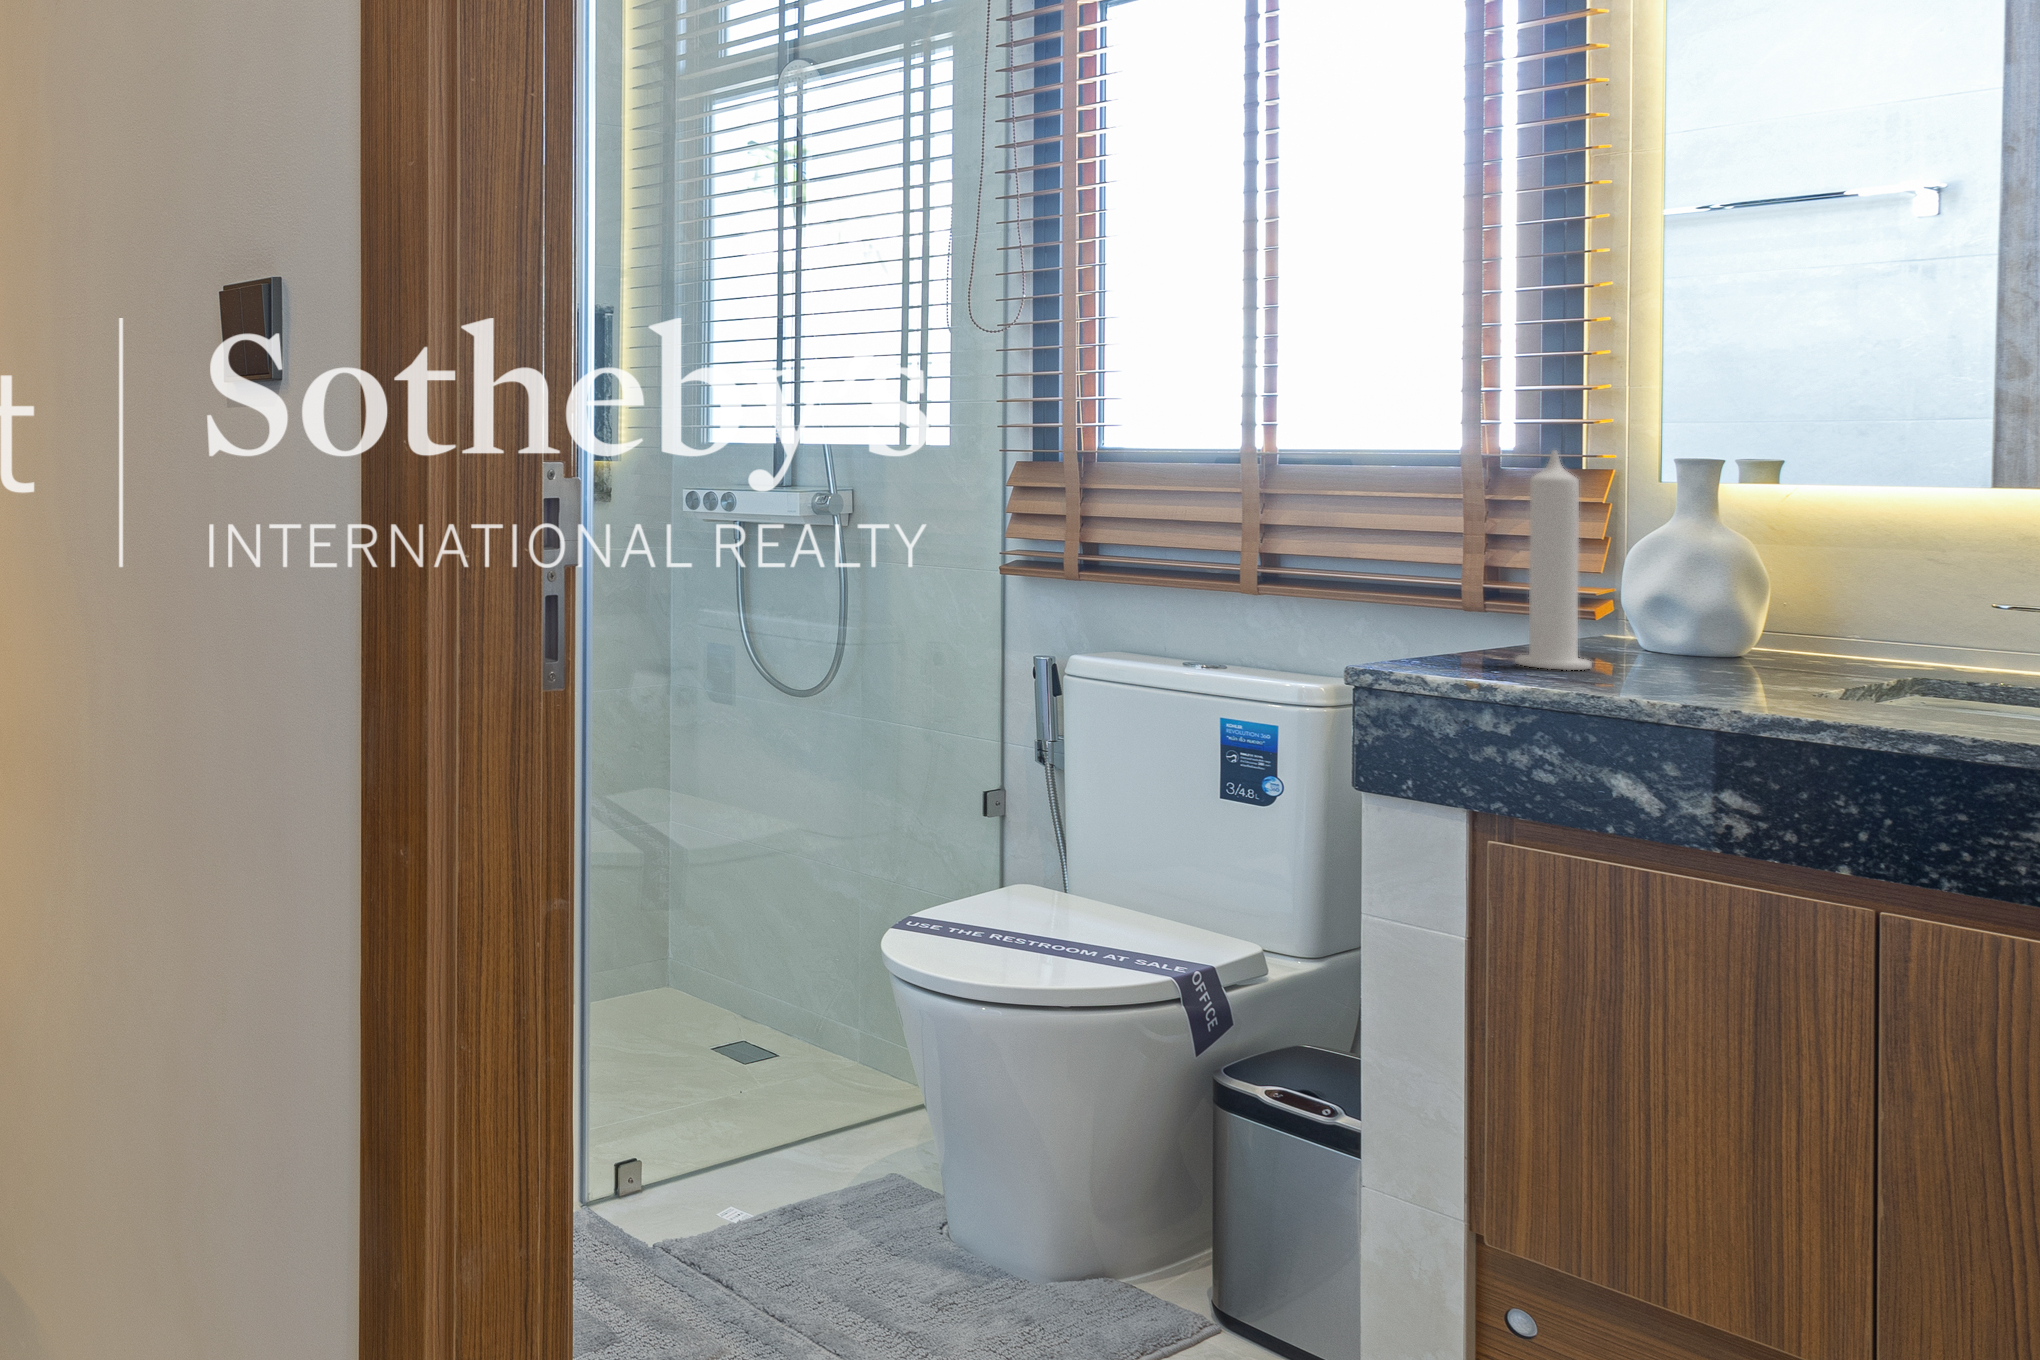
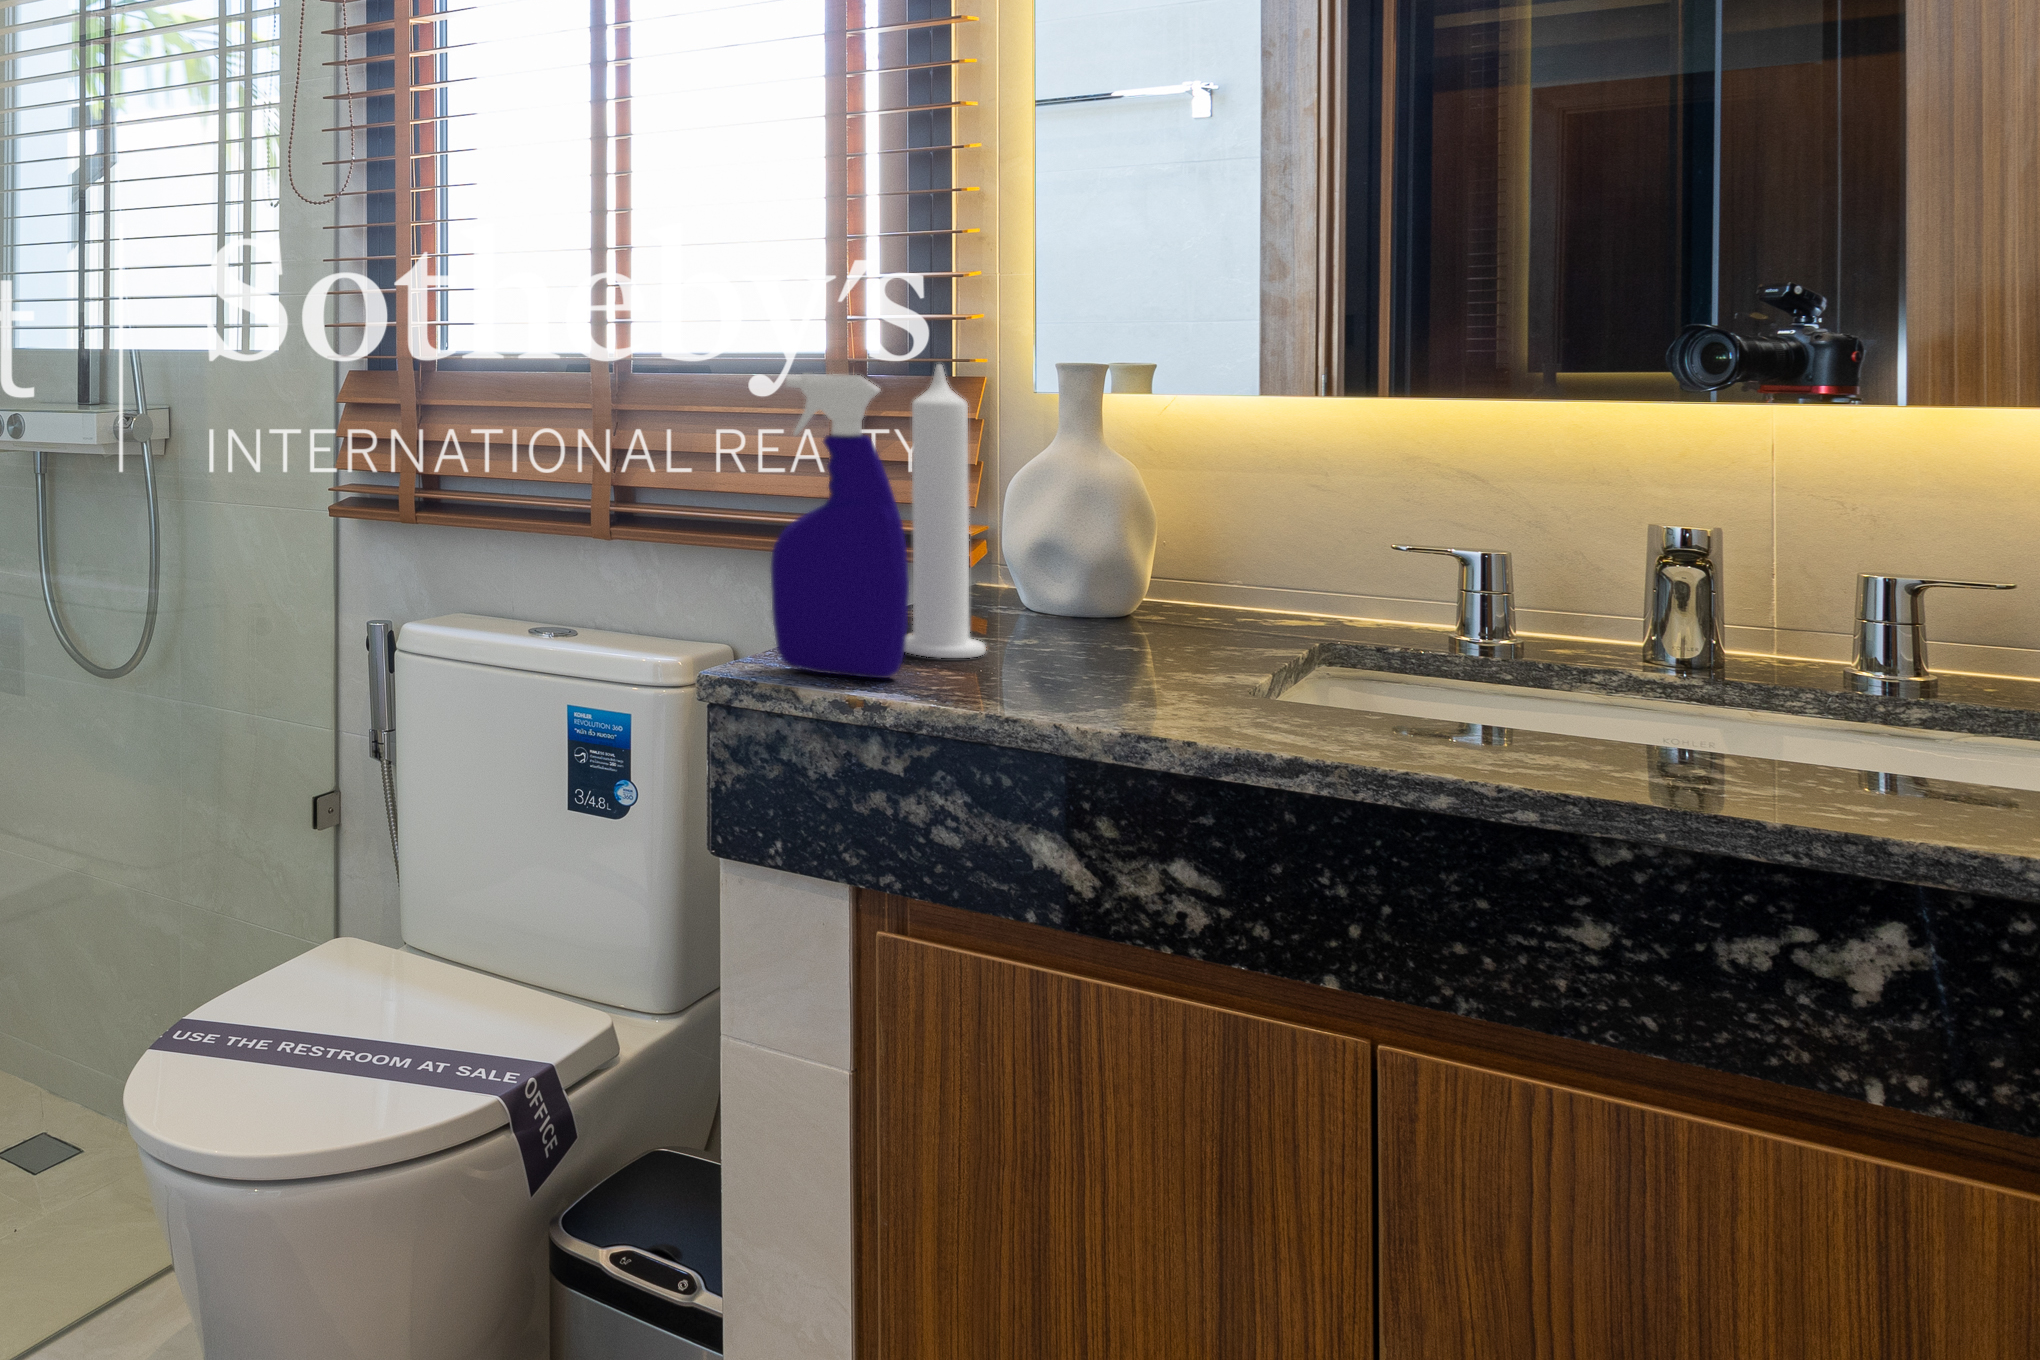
spray bottle: none [1406,455,1520,676] -> present [771,374,909,678]

